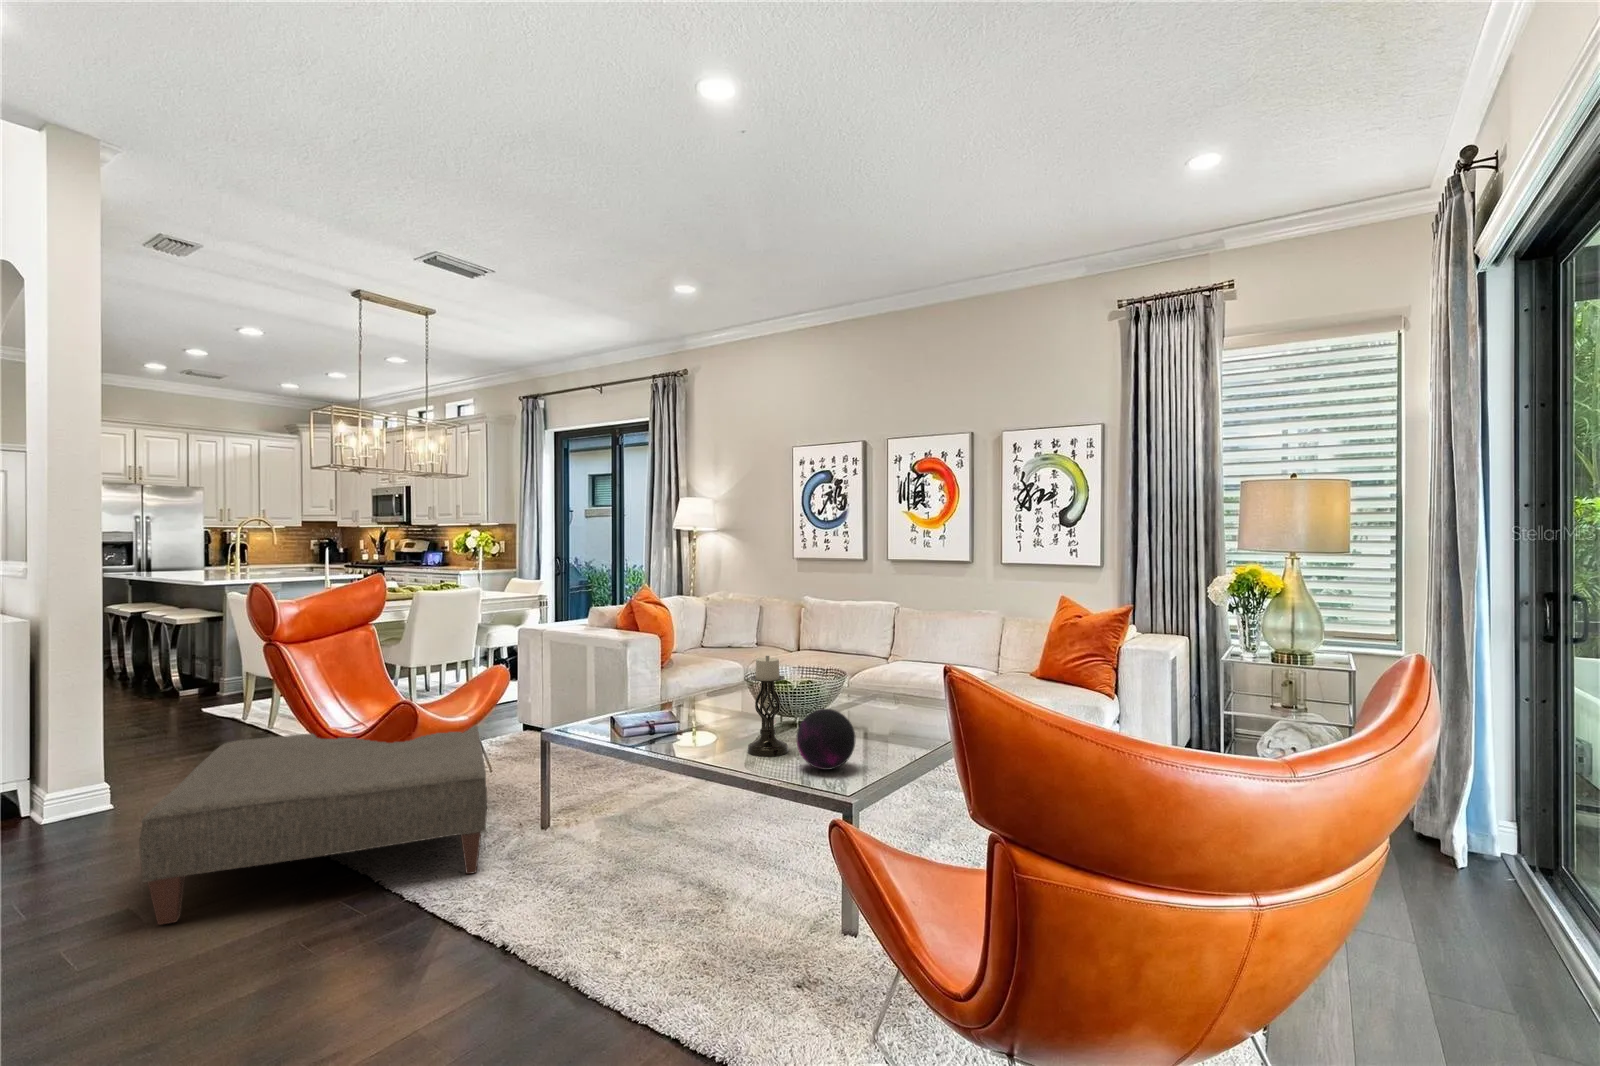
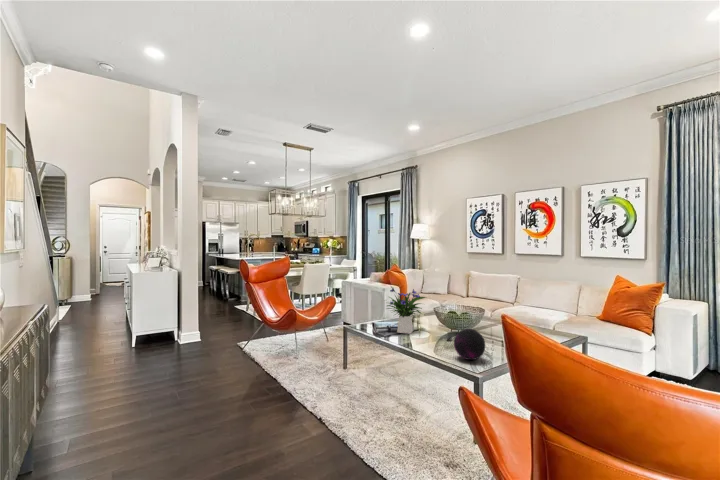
flower arrangement: none [642,633,732,732] -> present [387,287,425,334]
candle holder: present [747,656,788,757] -> none [431,300,452,350]
ottoman: present [140,725,487,925] -> none [189,319,319,391]

